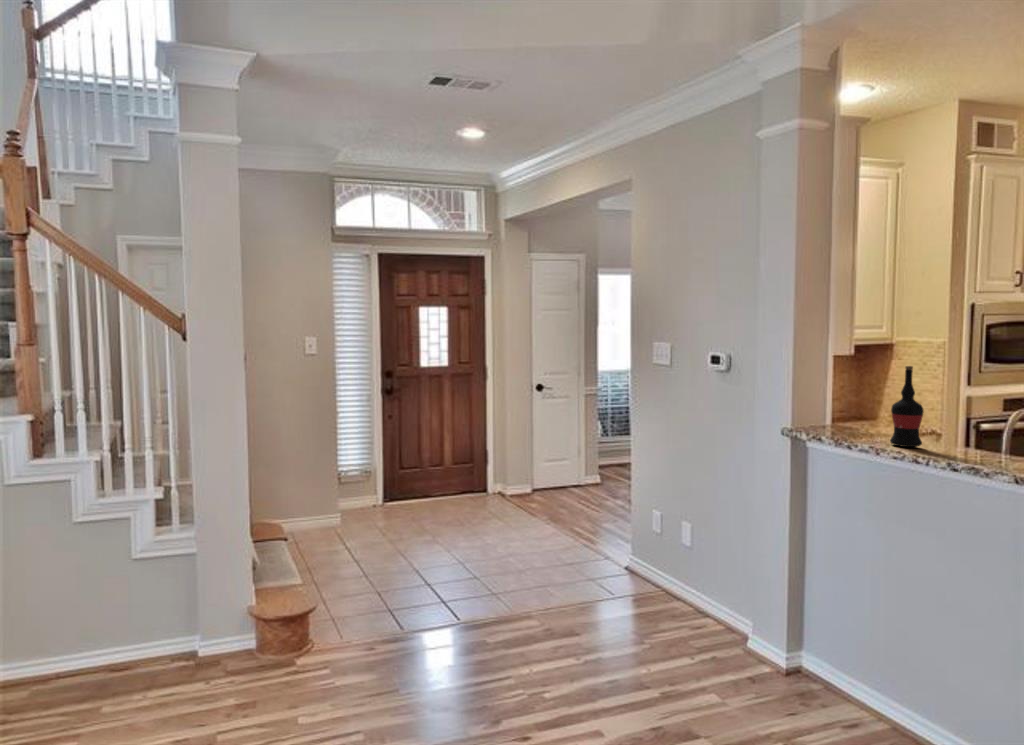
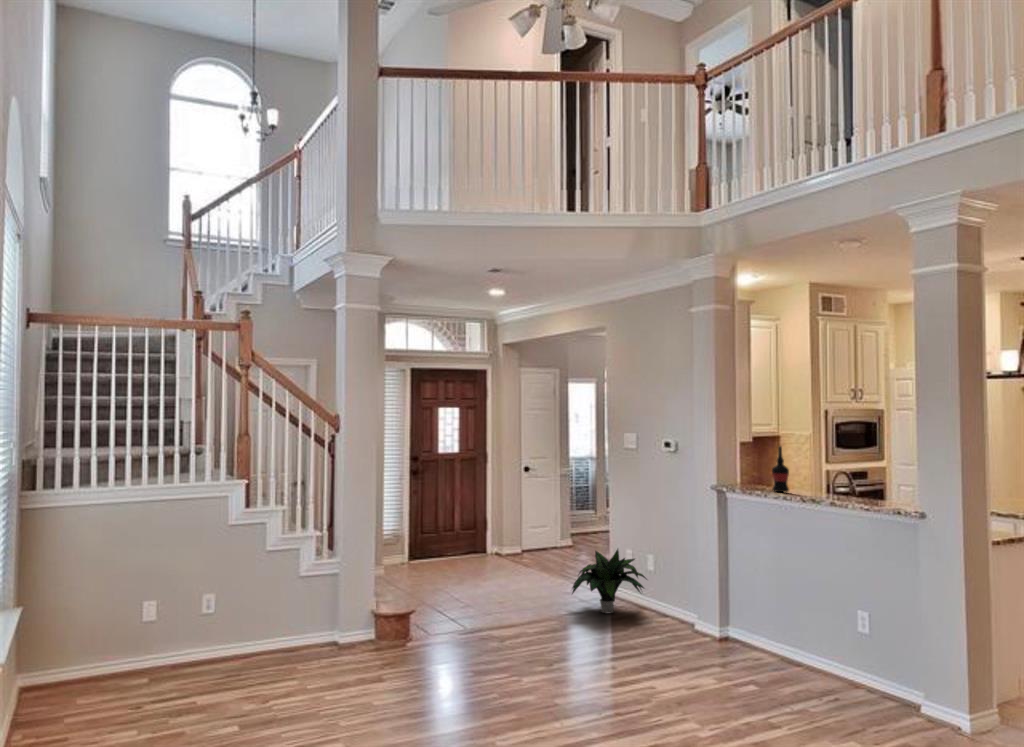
potted plant: none [562,511,681,605] -> present [572,549,647,613]

